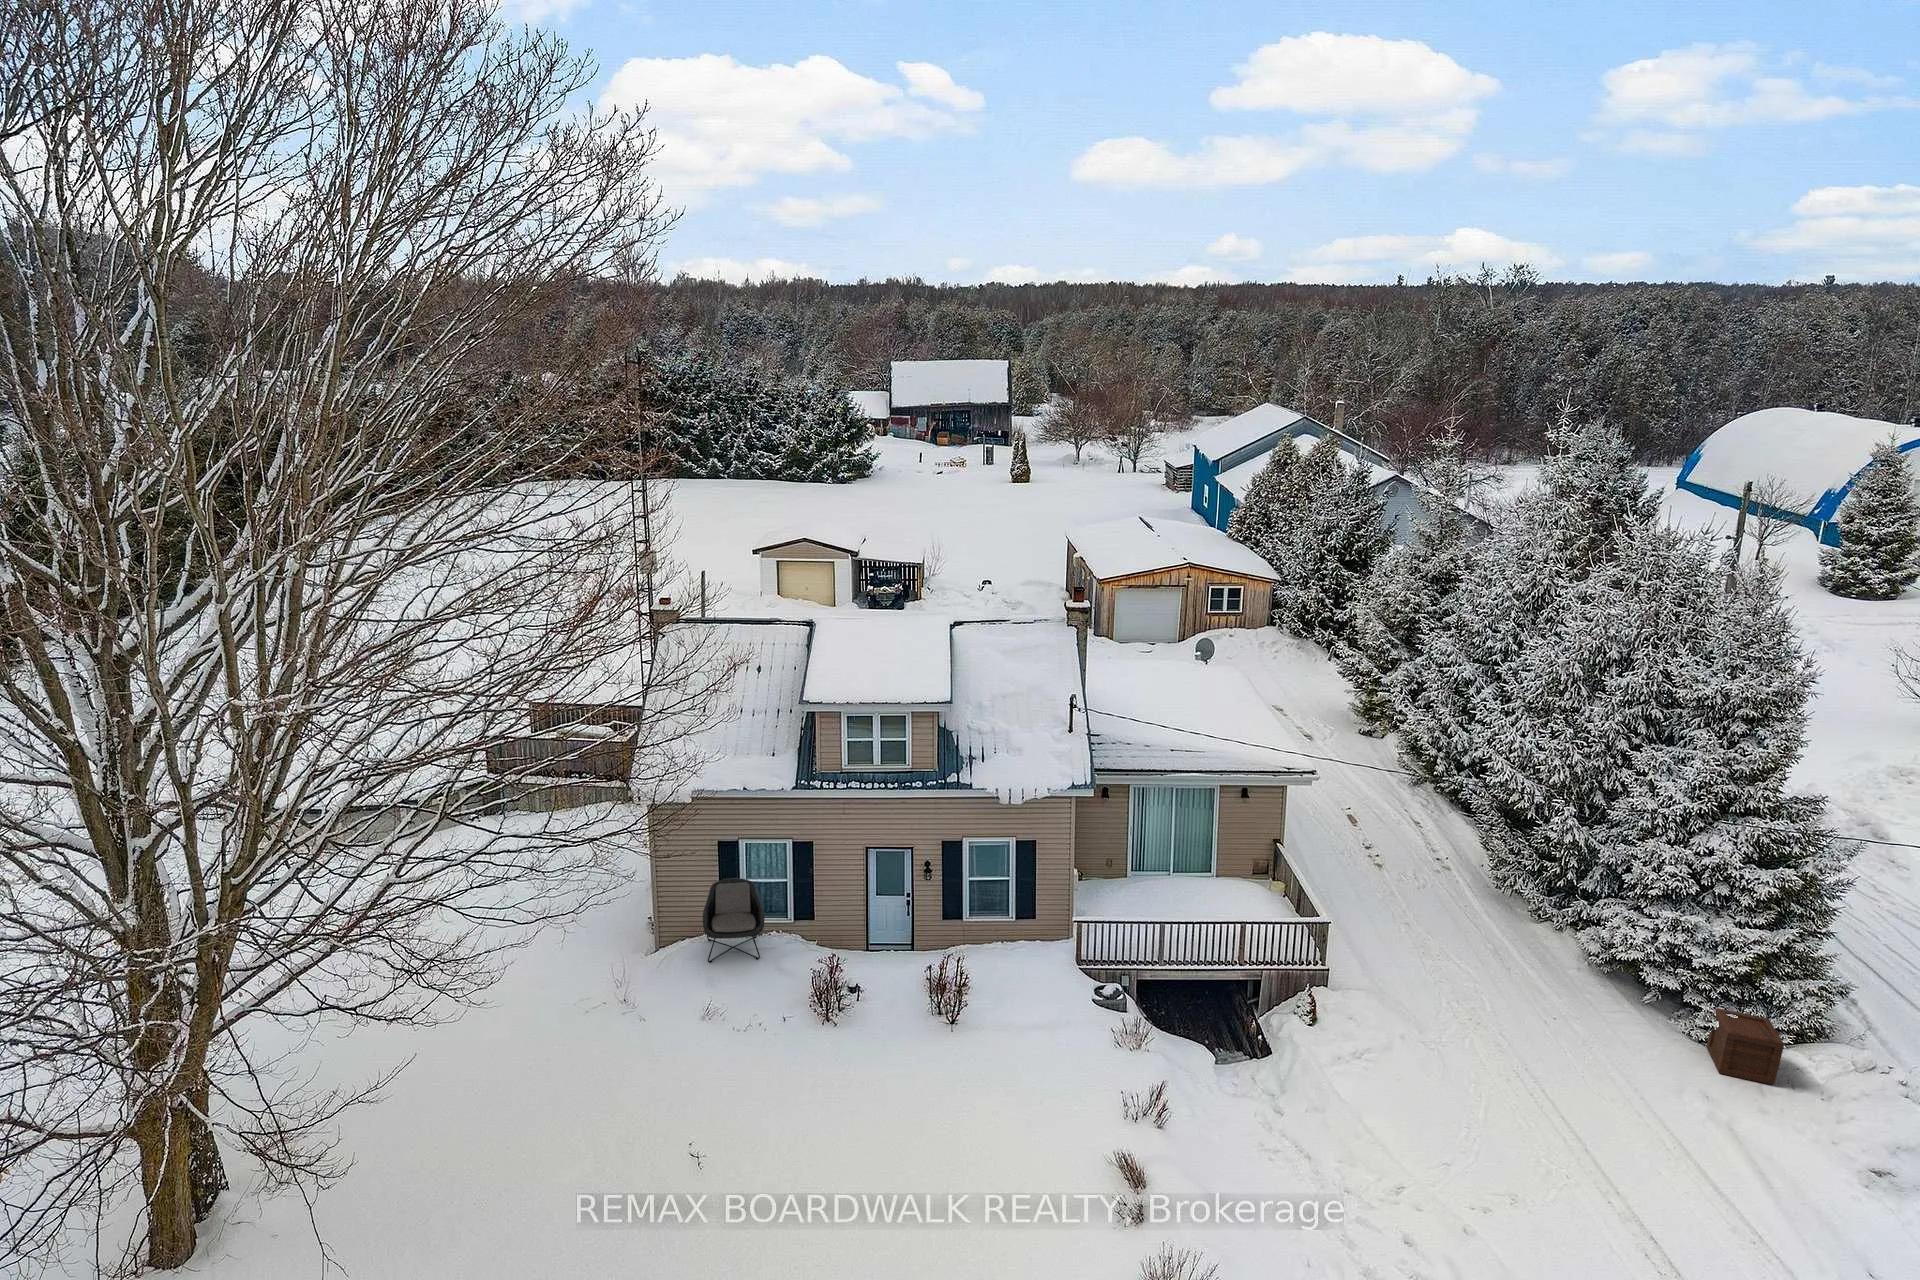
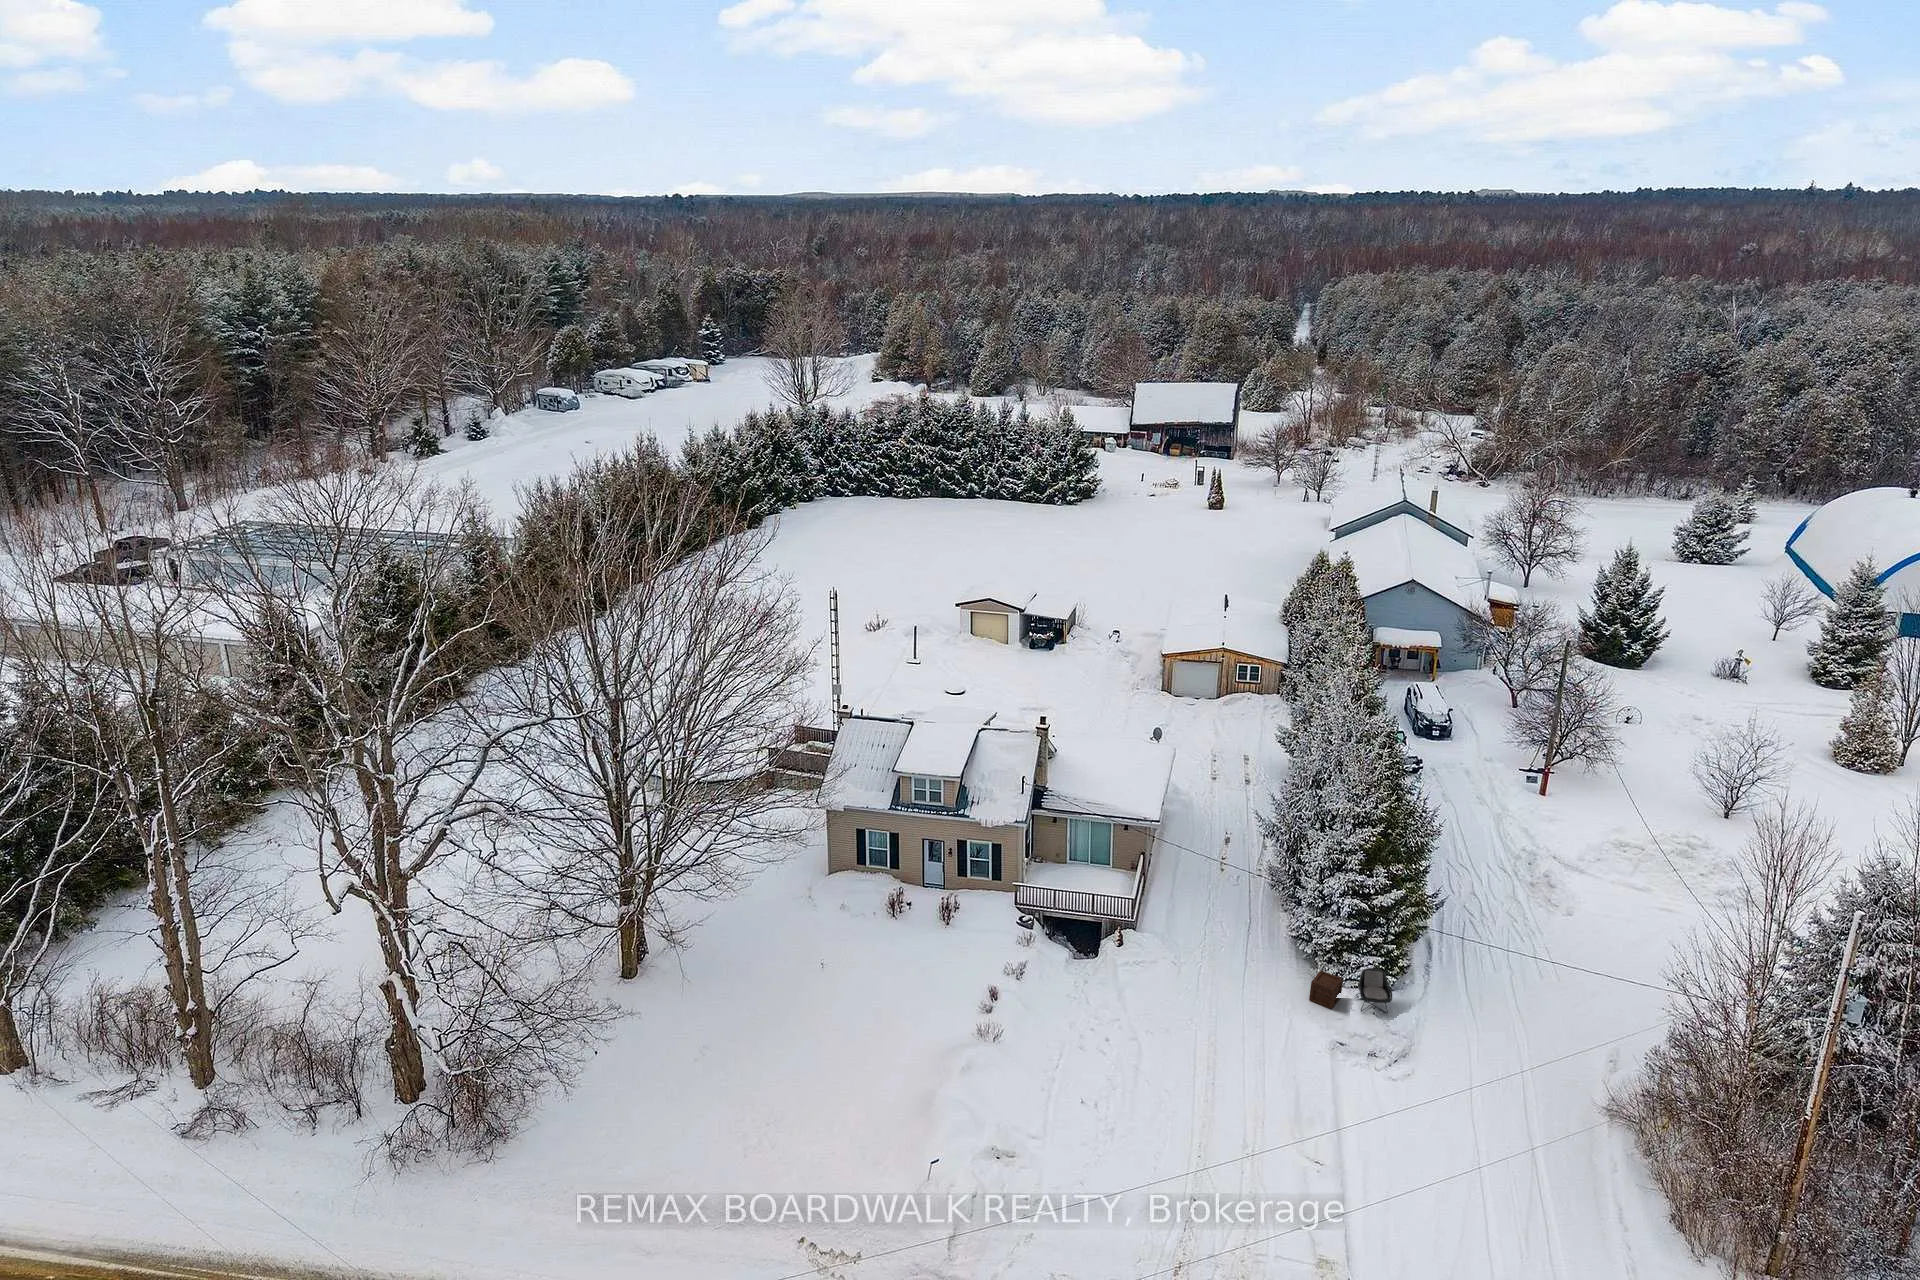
lounge chair: present [703,878,765,963] -> present [1356,968,1392,1014]

